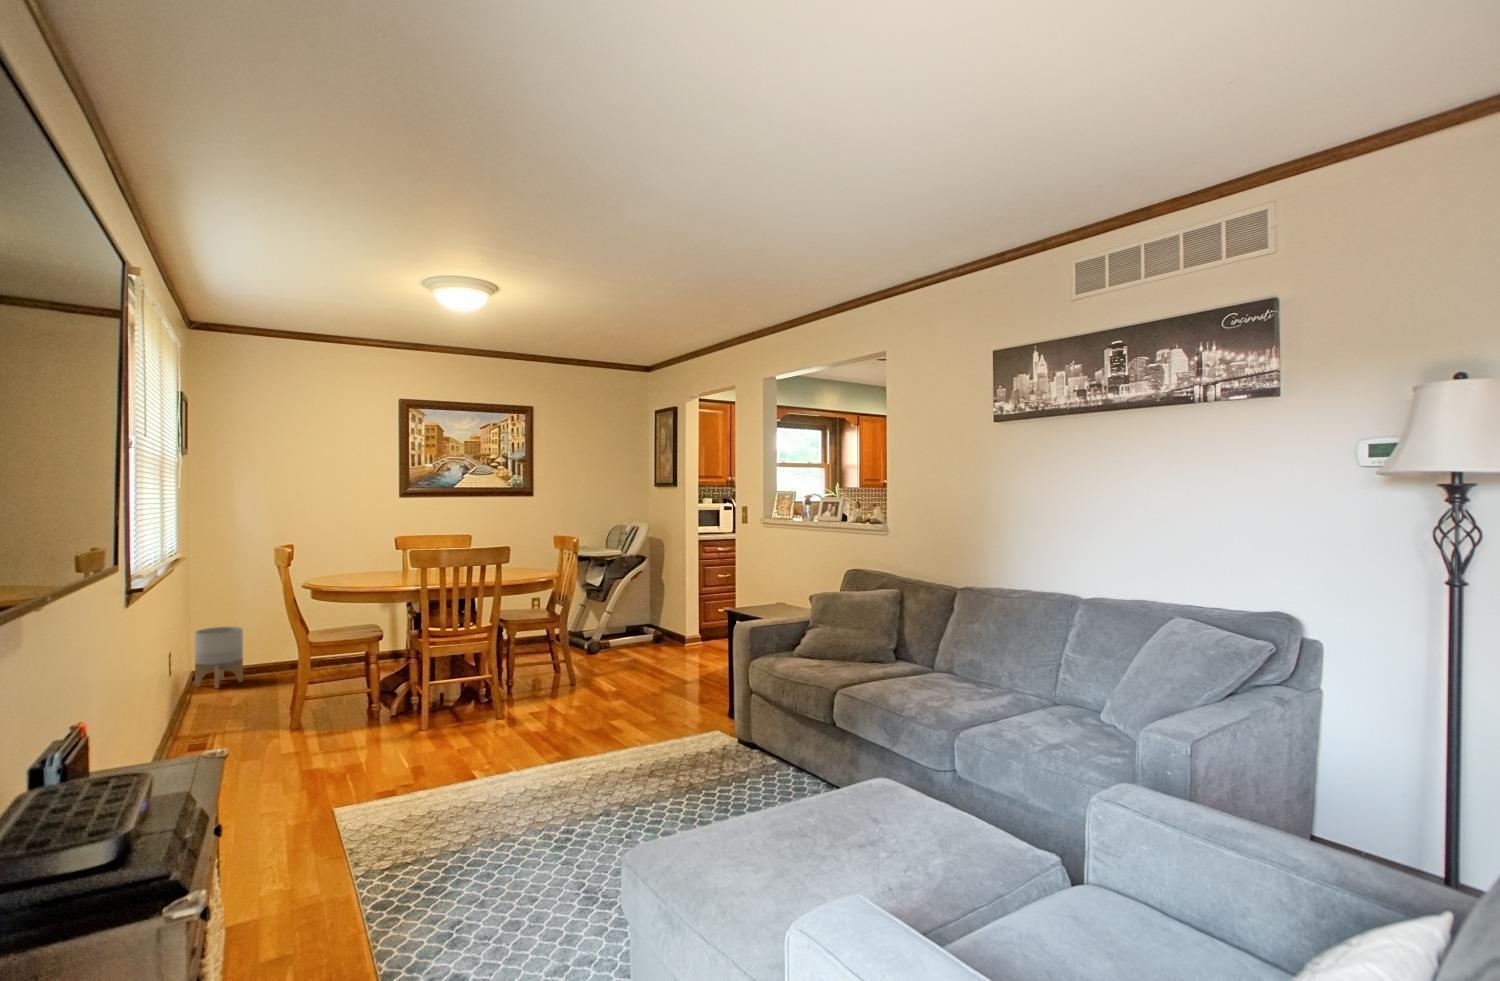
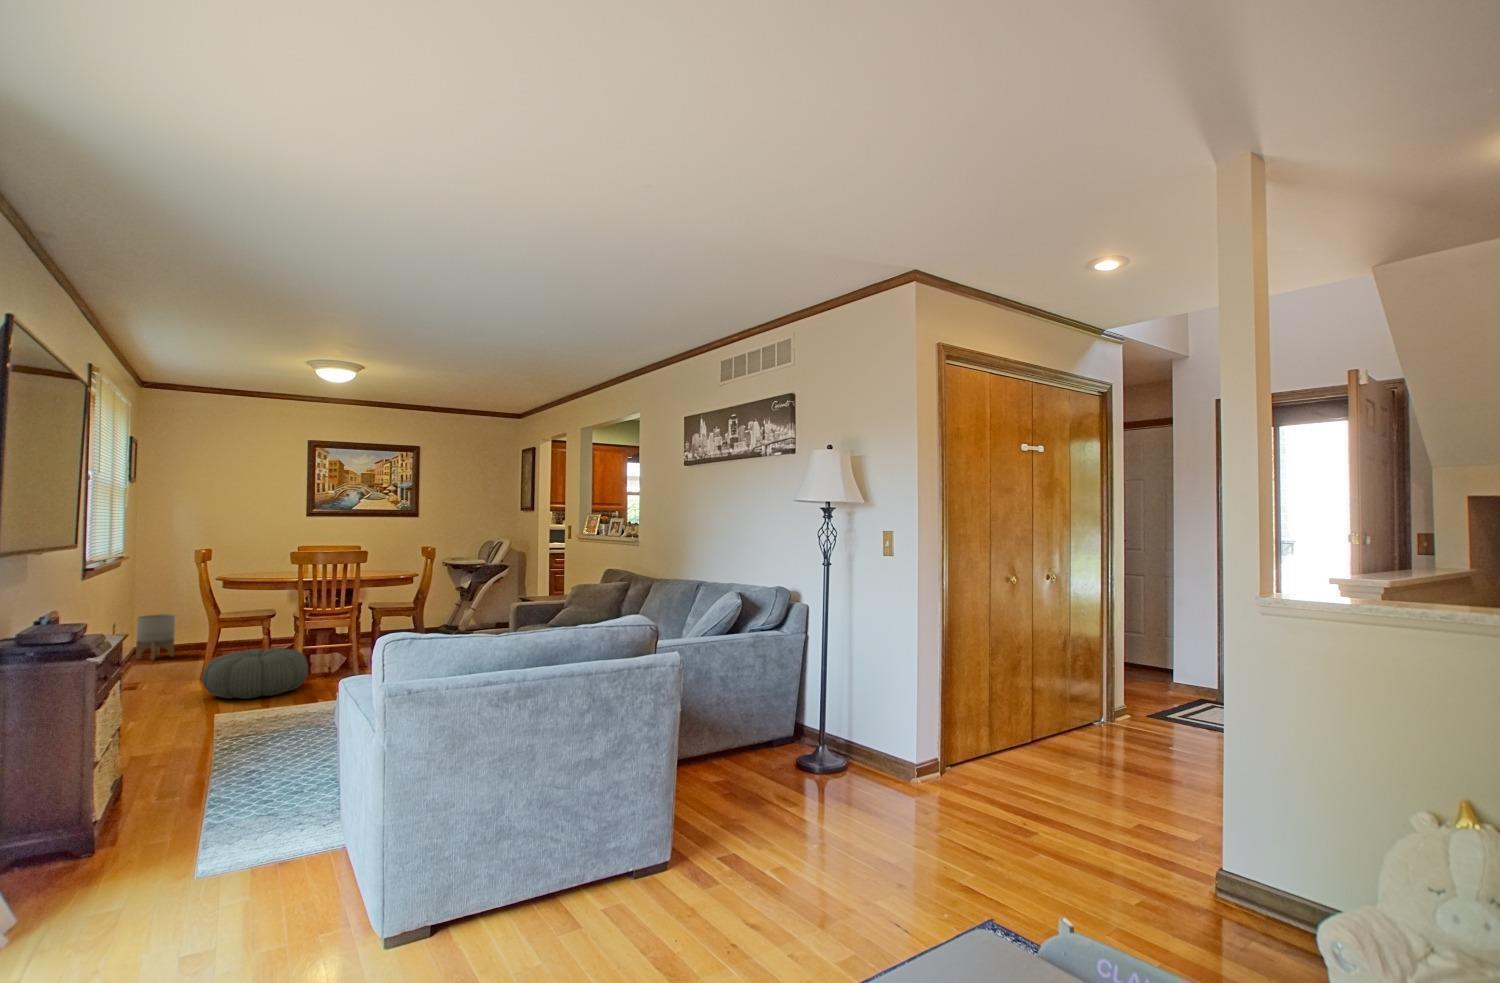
pouf: none [302,686,445,767] -> present [202,648,308,699]

